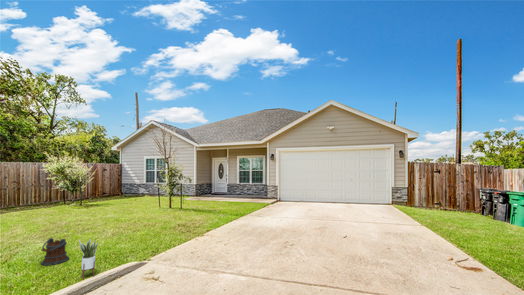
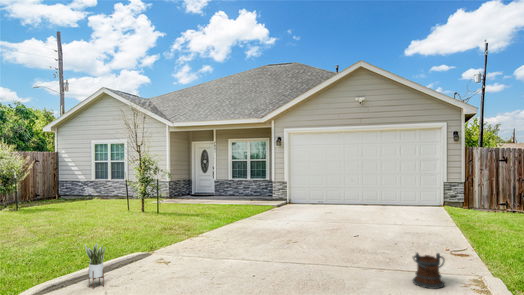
bucket: present [41,238,69,266] -> present [413,253,445,289]

